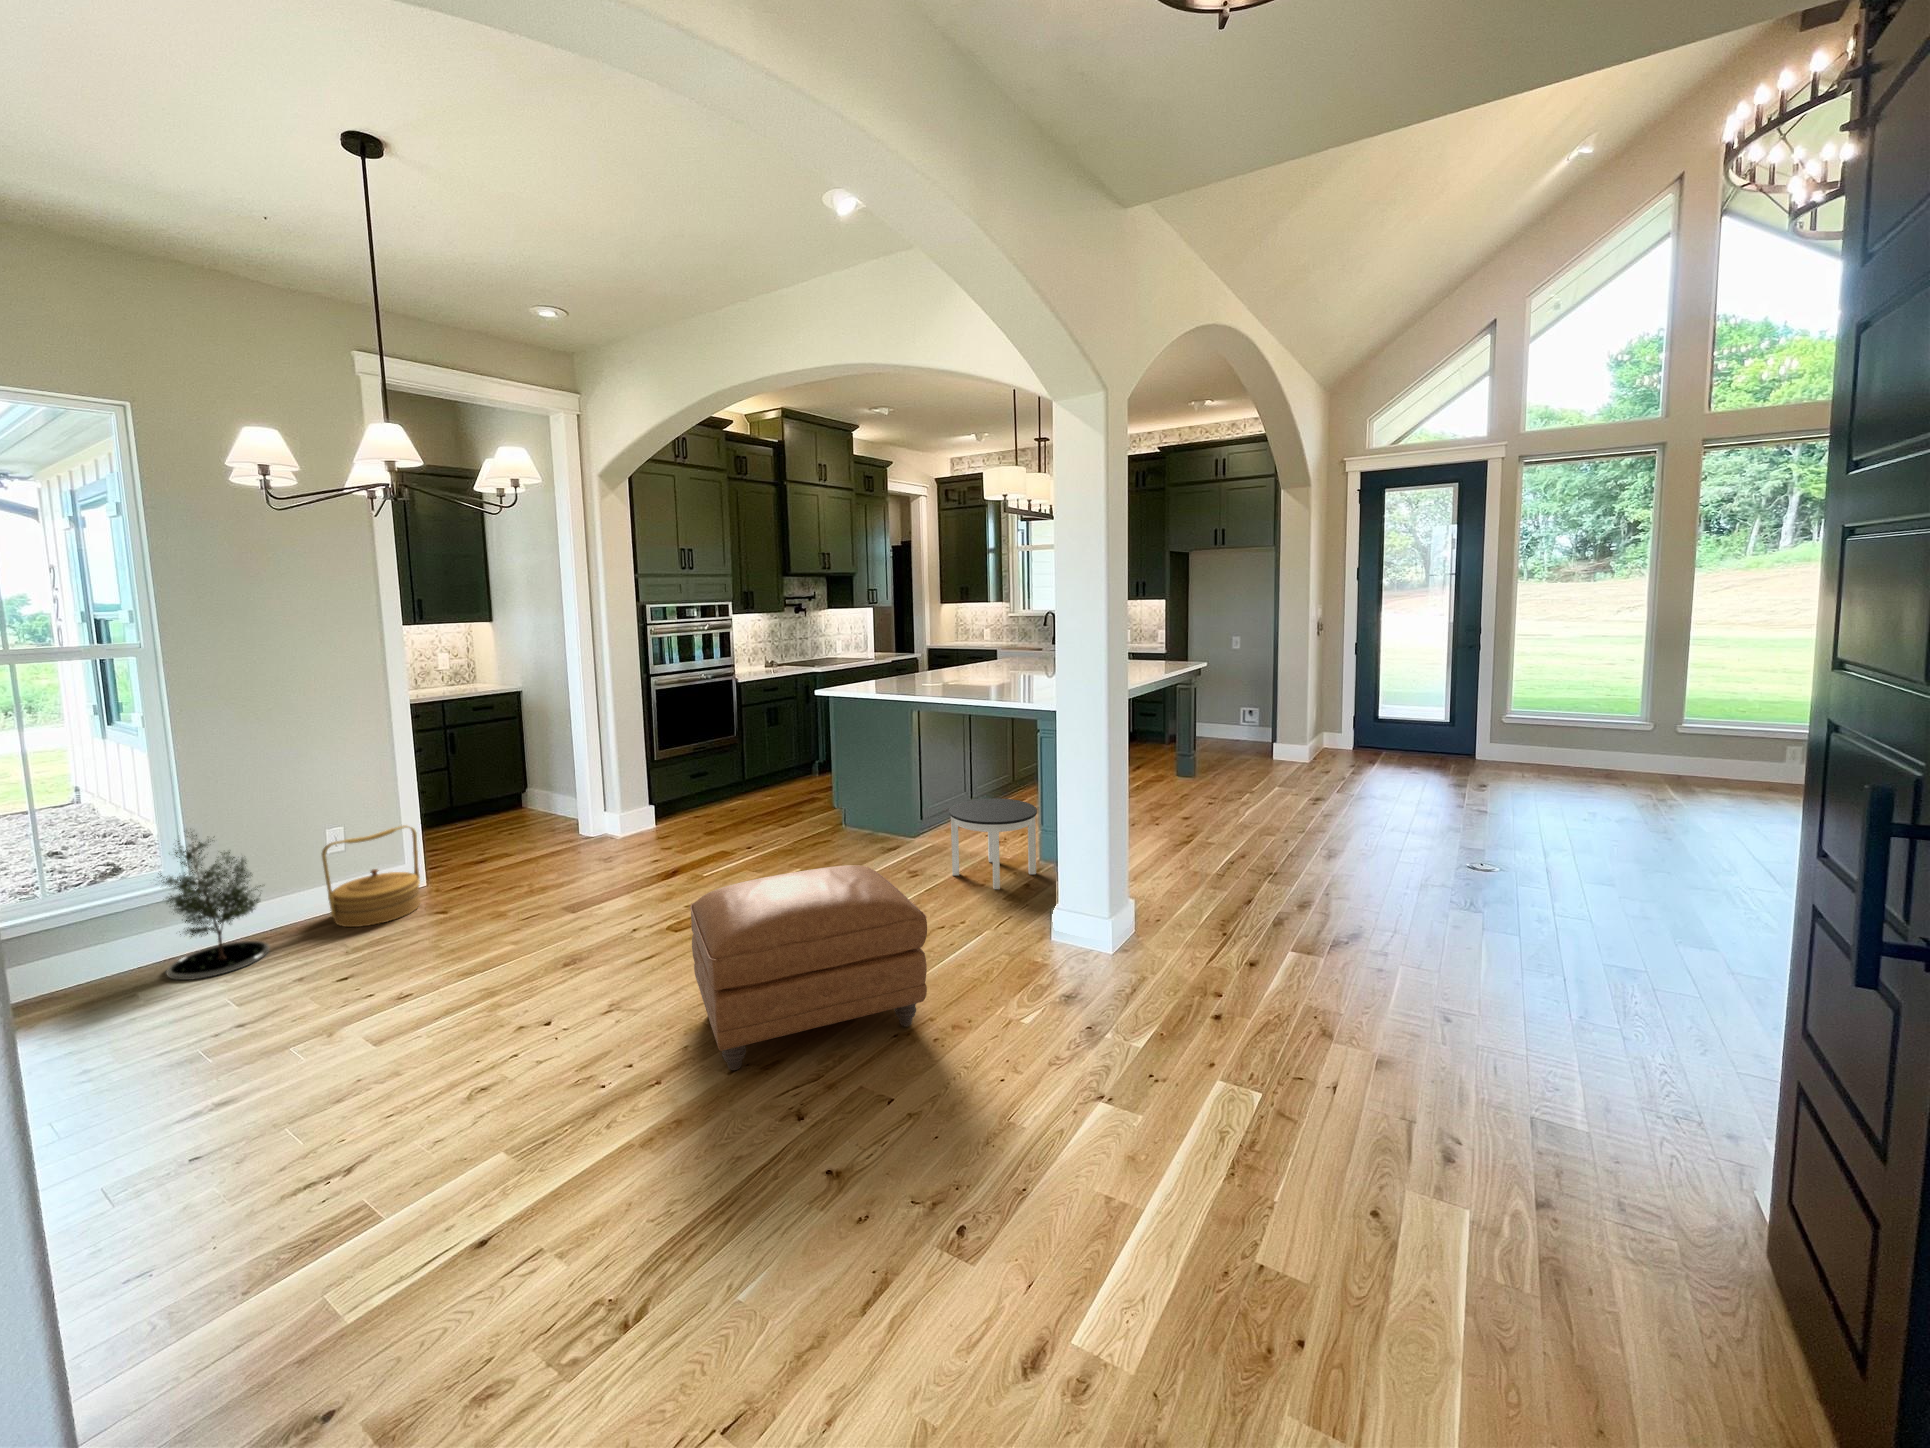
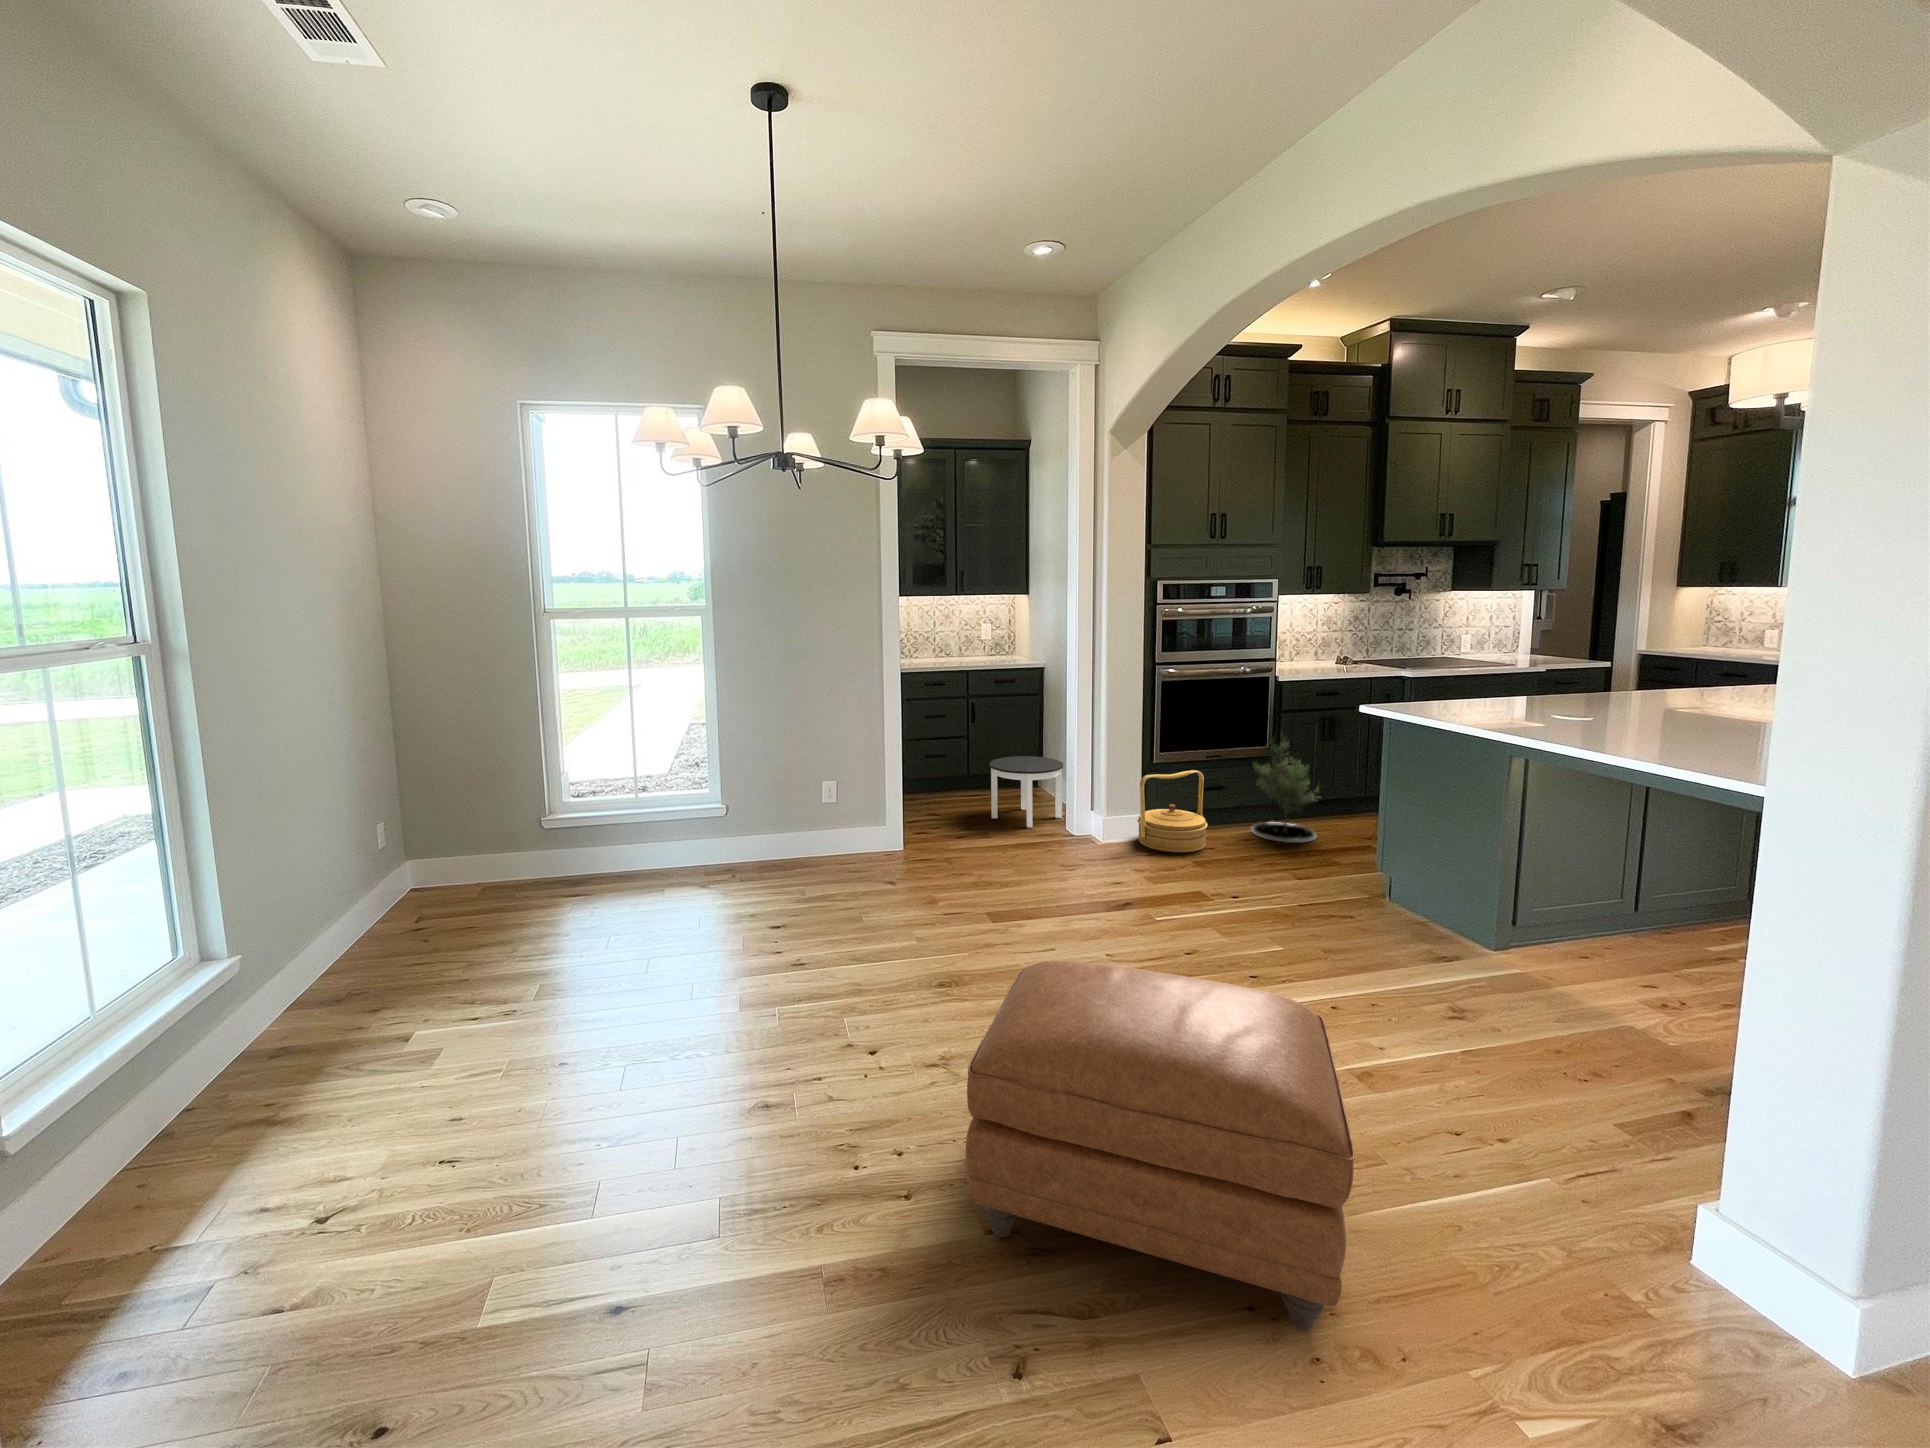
round table: present [949,798,1037,889] -> present [990,756,1063,828]
woven basket: present [322,825,420,927] -> present [1137,770,1207,853]
potted tree: present [160,832,270,980] -> present [1251,739,1318,843]

